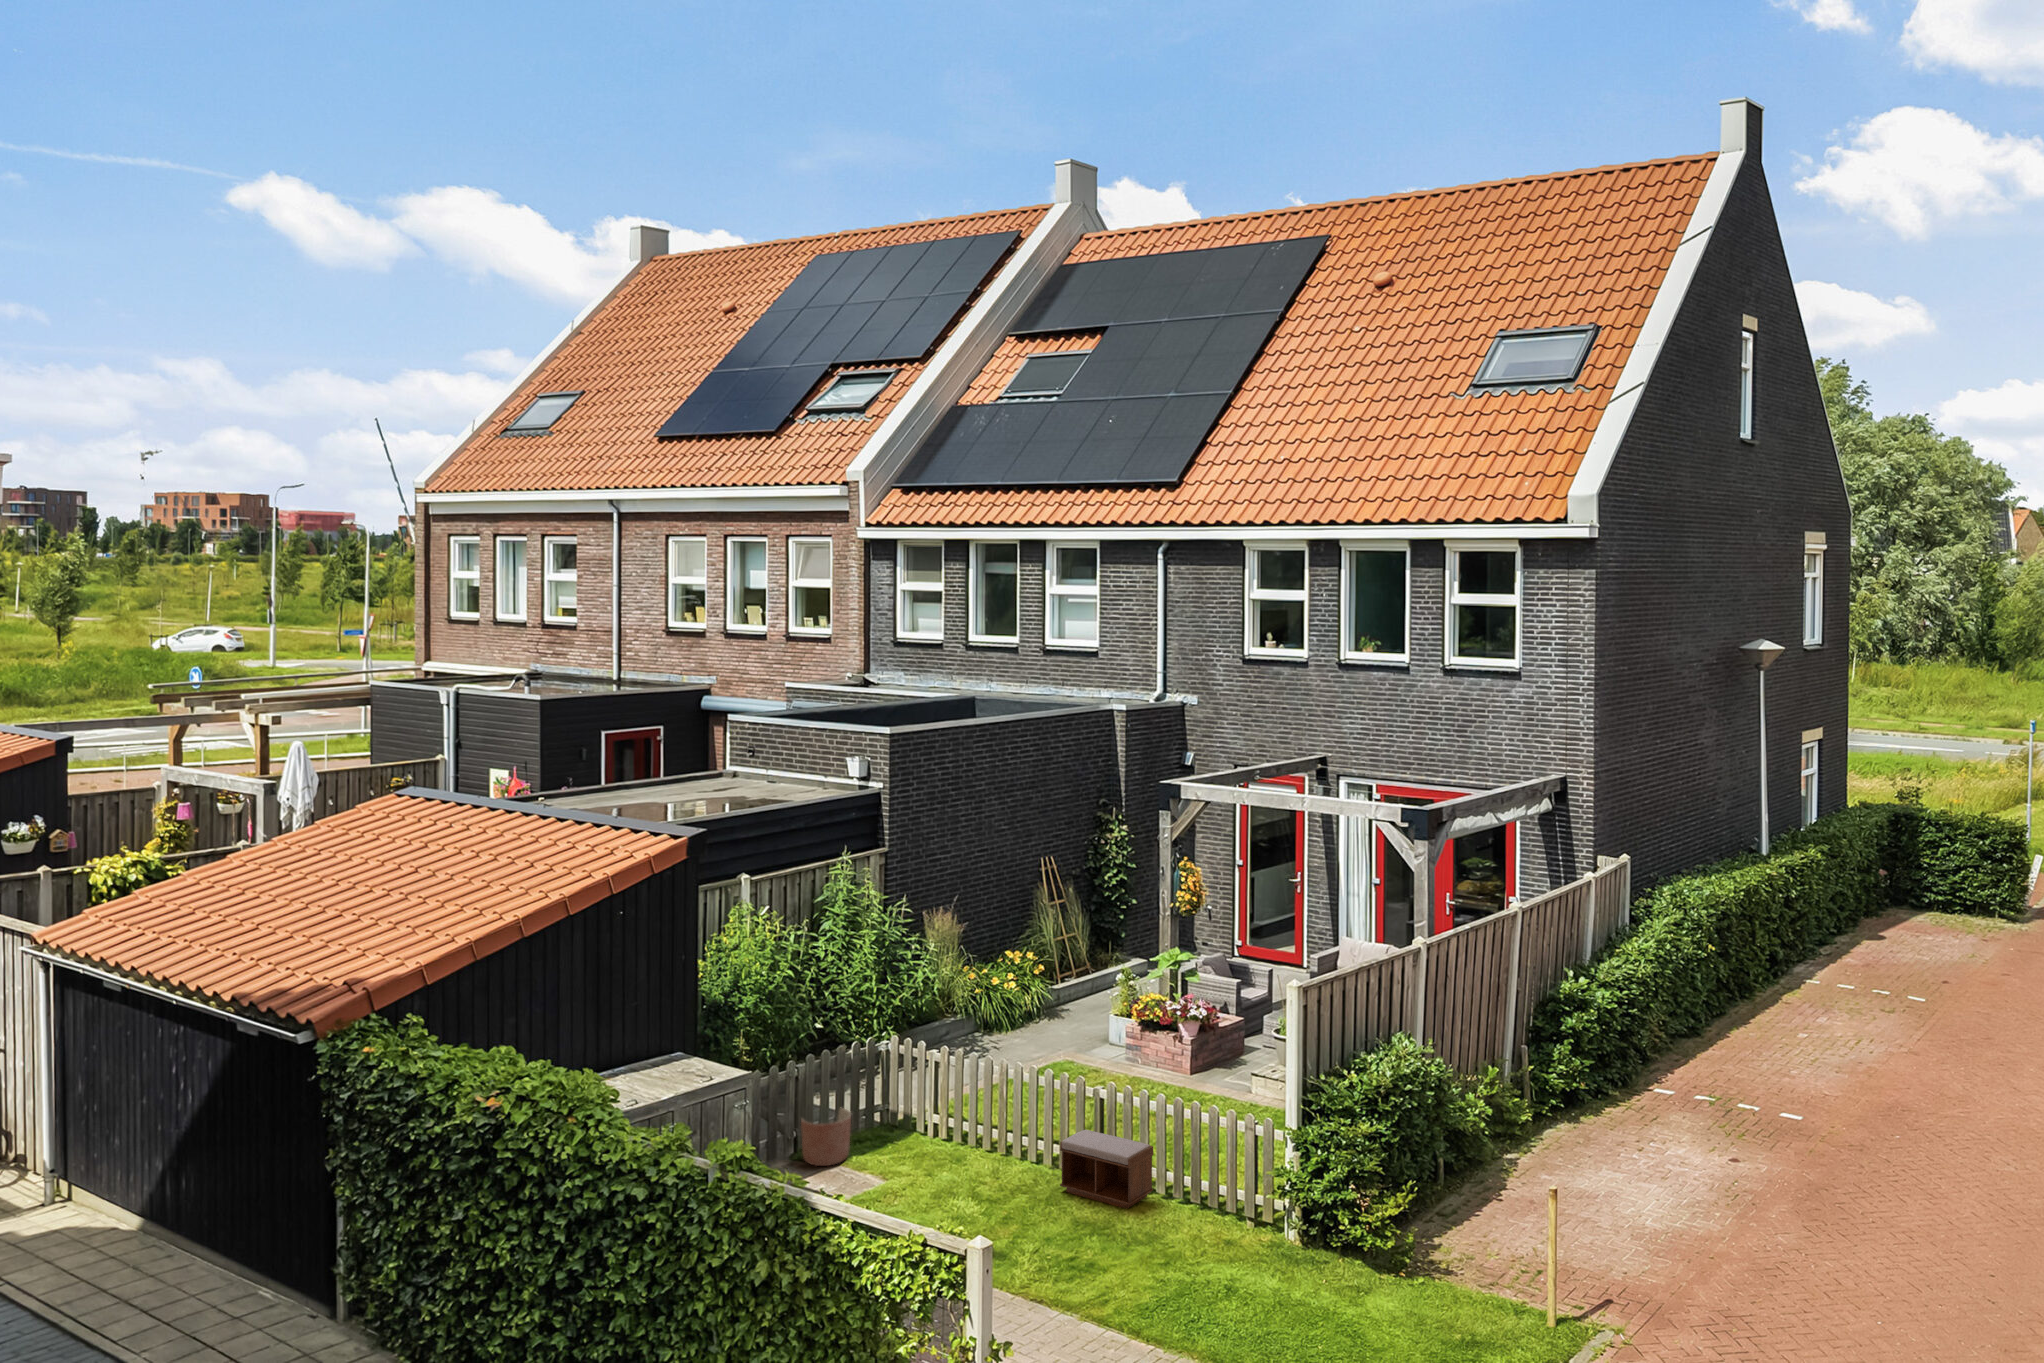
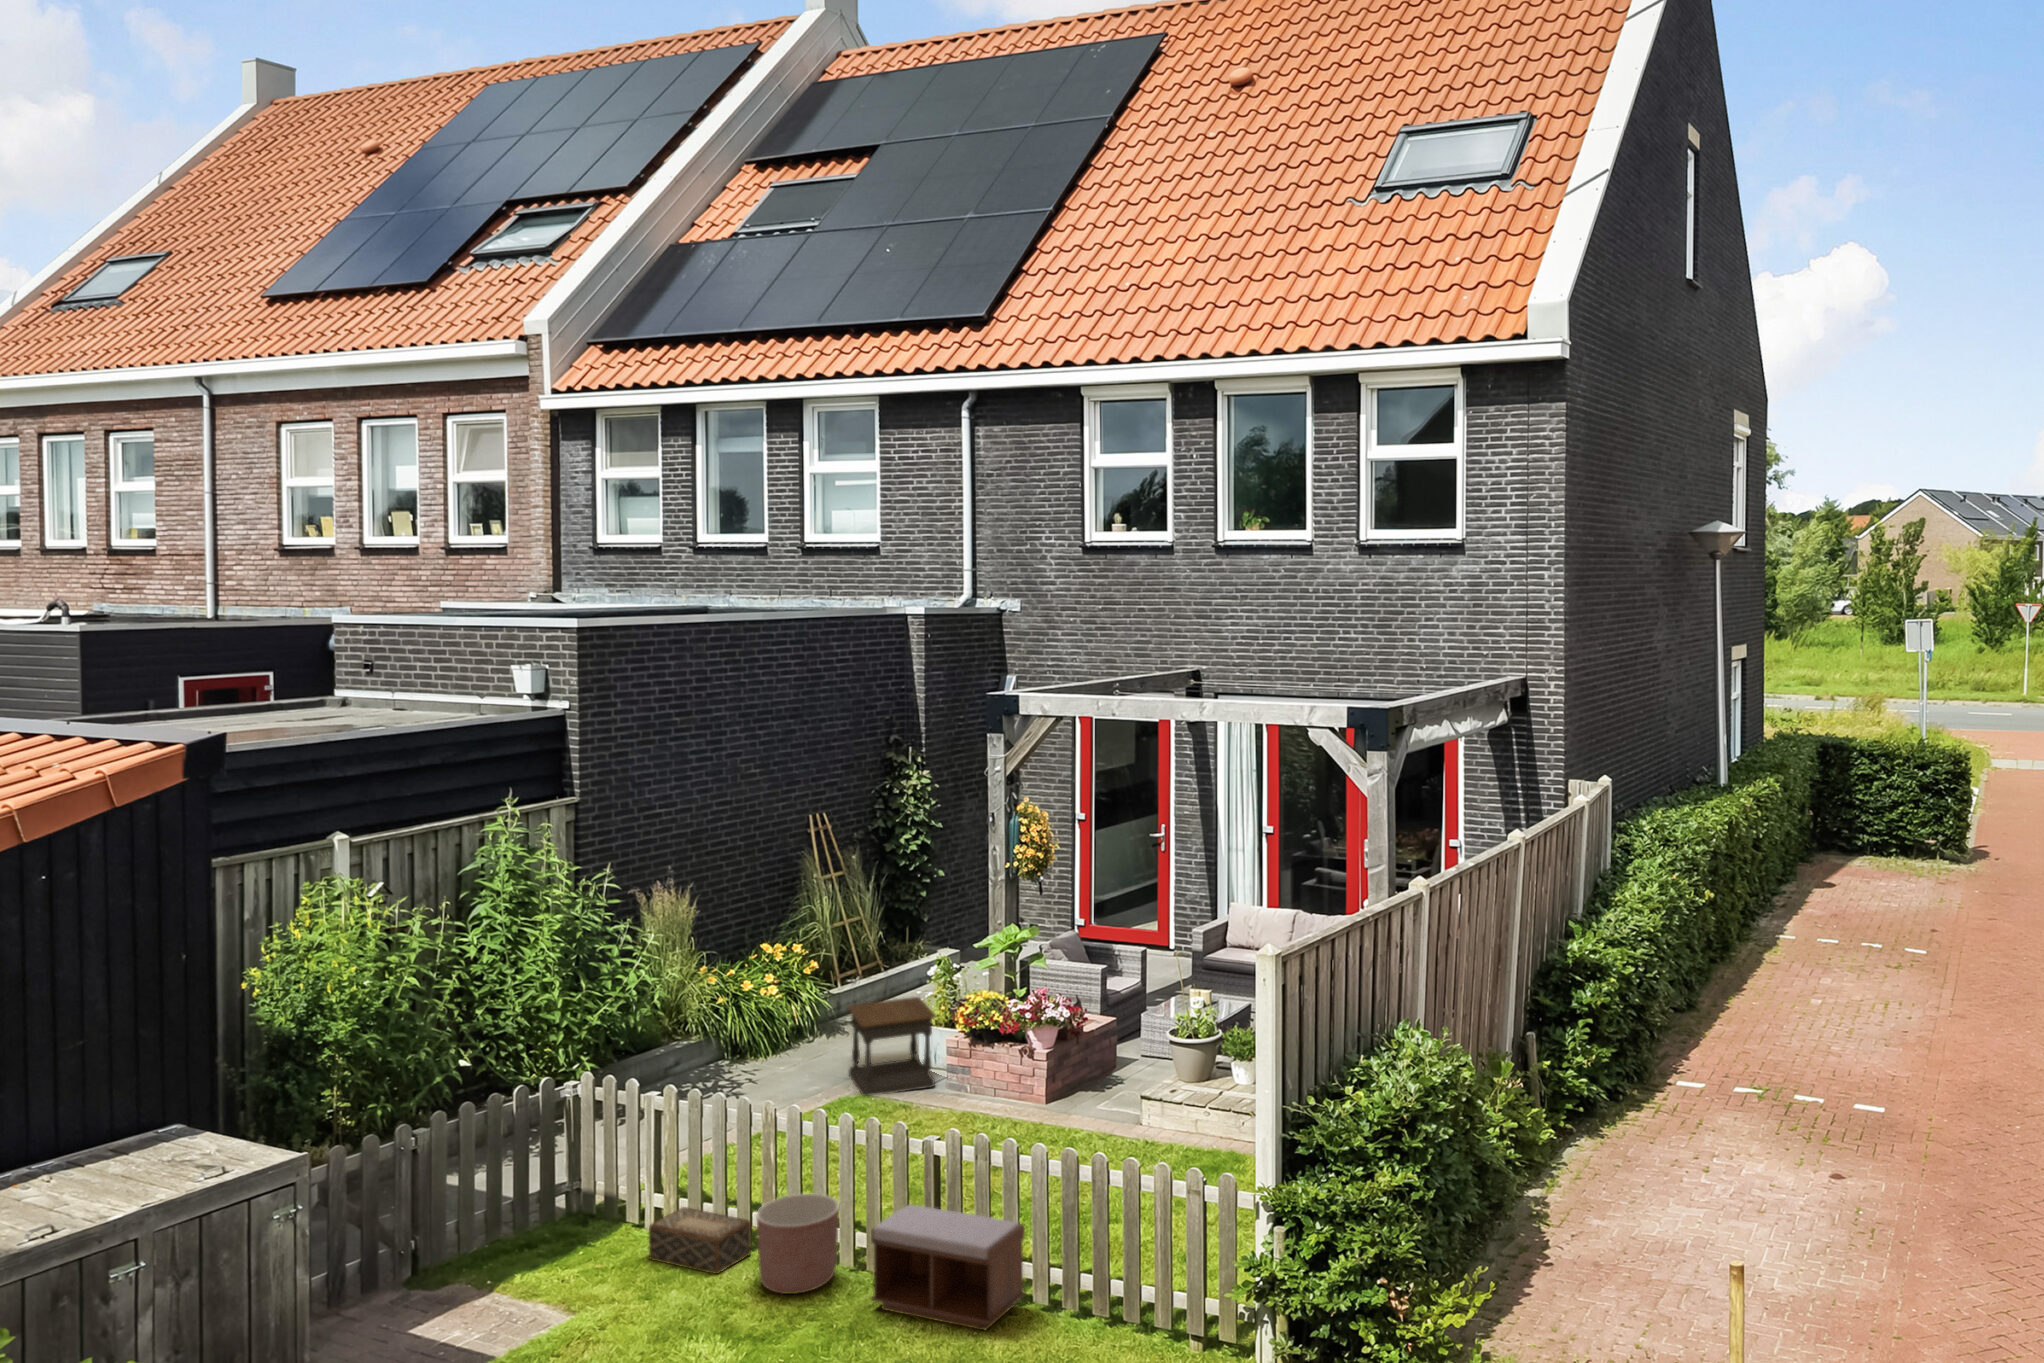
side table: none [1061,995,1119,1063] -> present [848,997,935,1096]
planter: present [801,1107,851,1166] -> present [757,1194,839,1294]
woven basket: none [930,1123,991,1165] -> present [649,1207,751,1274]

